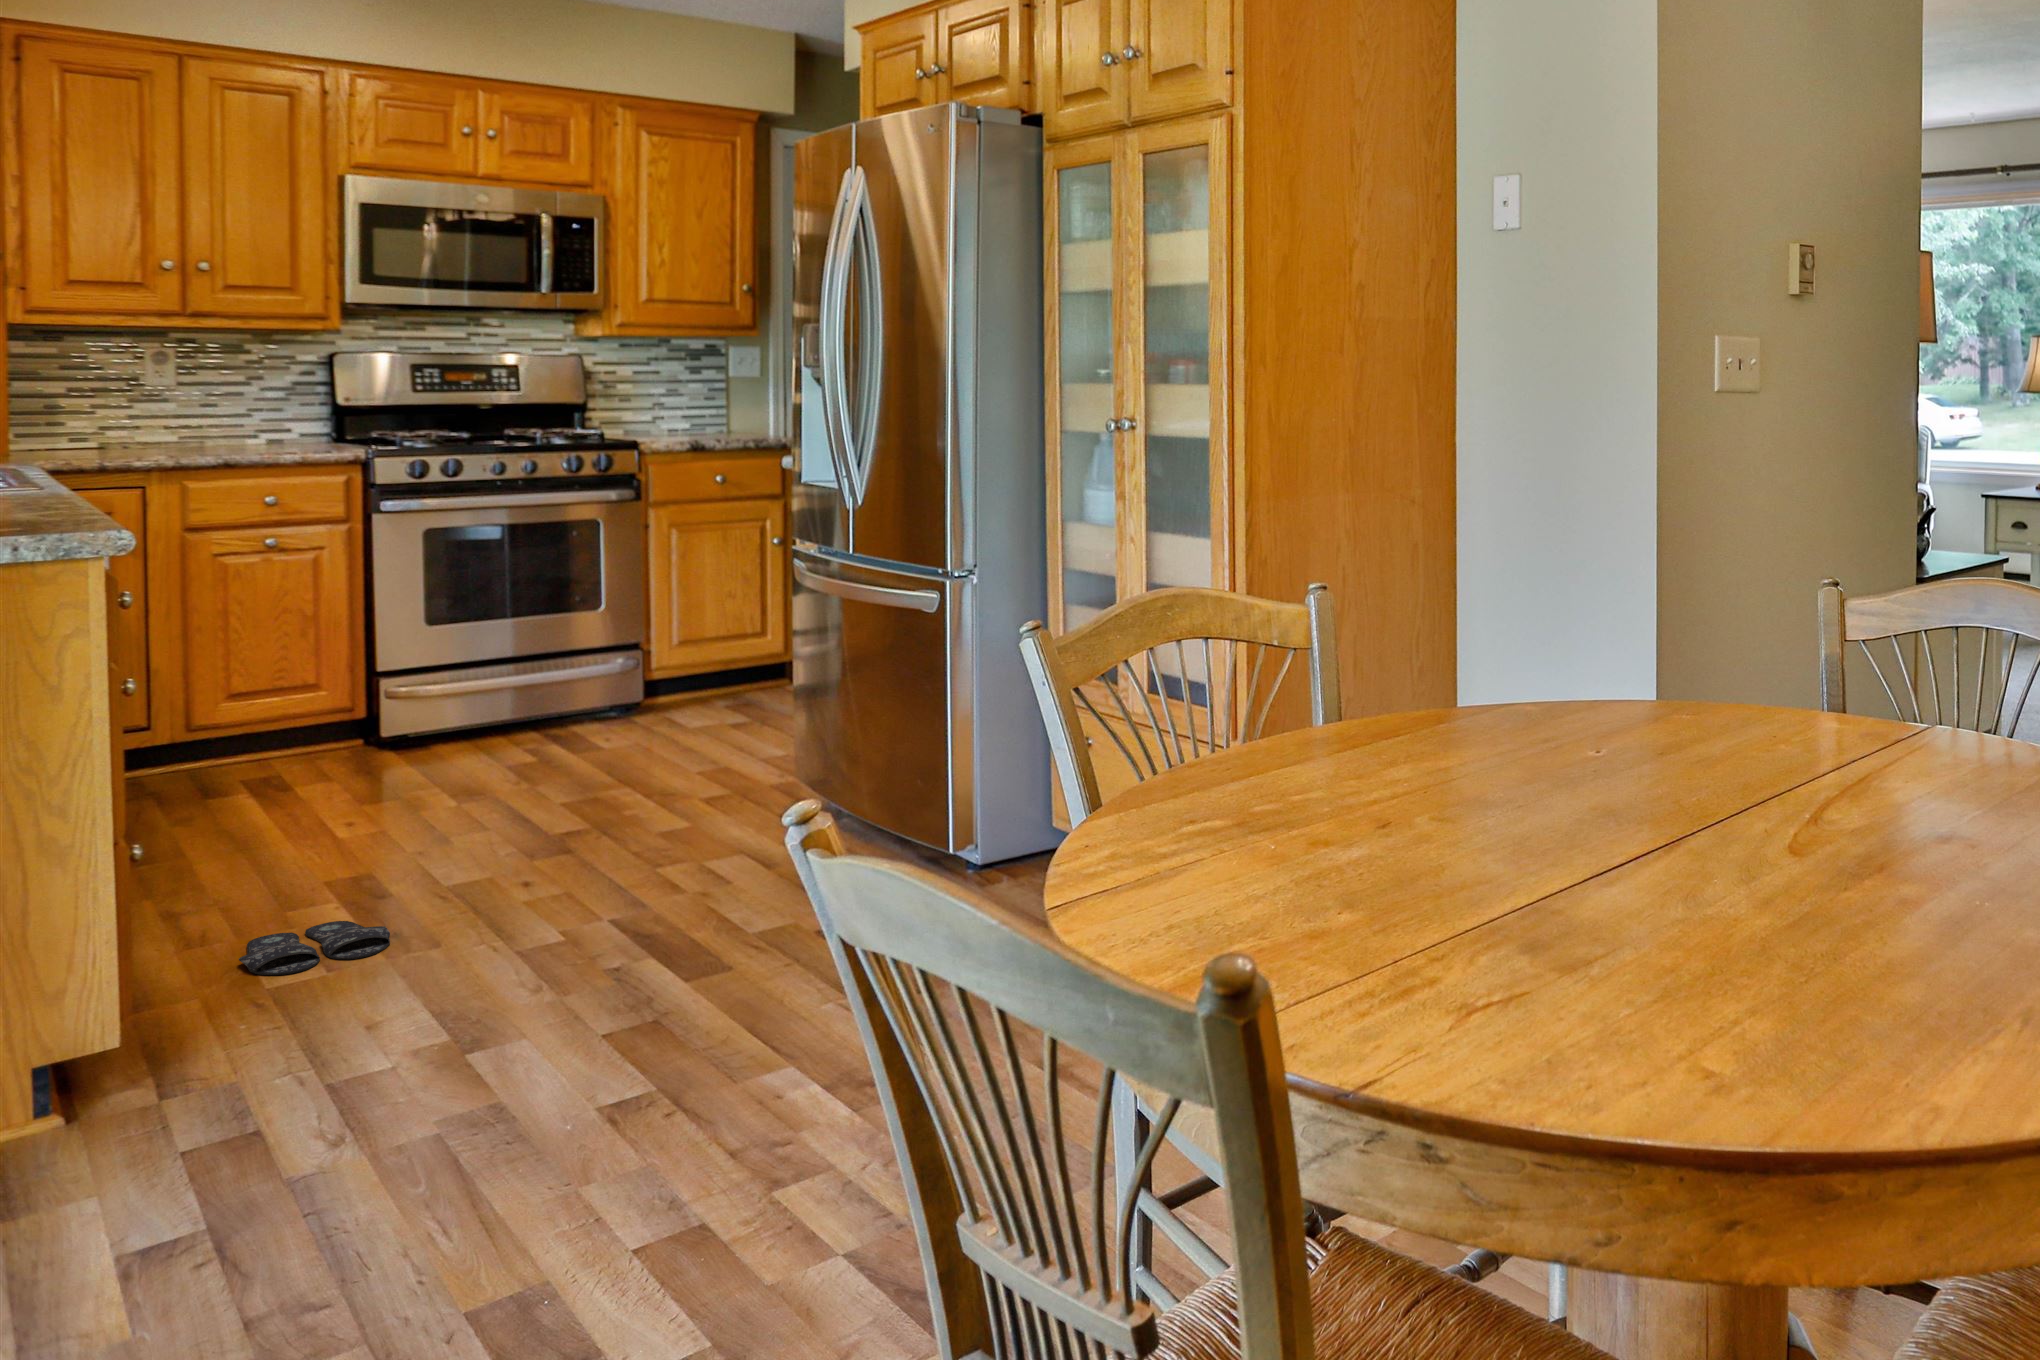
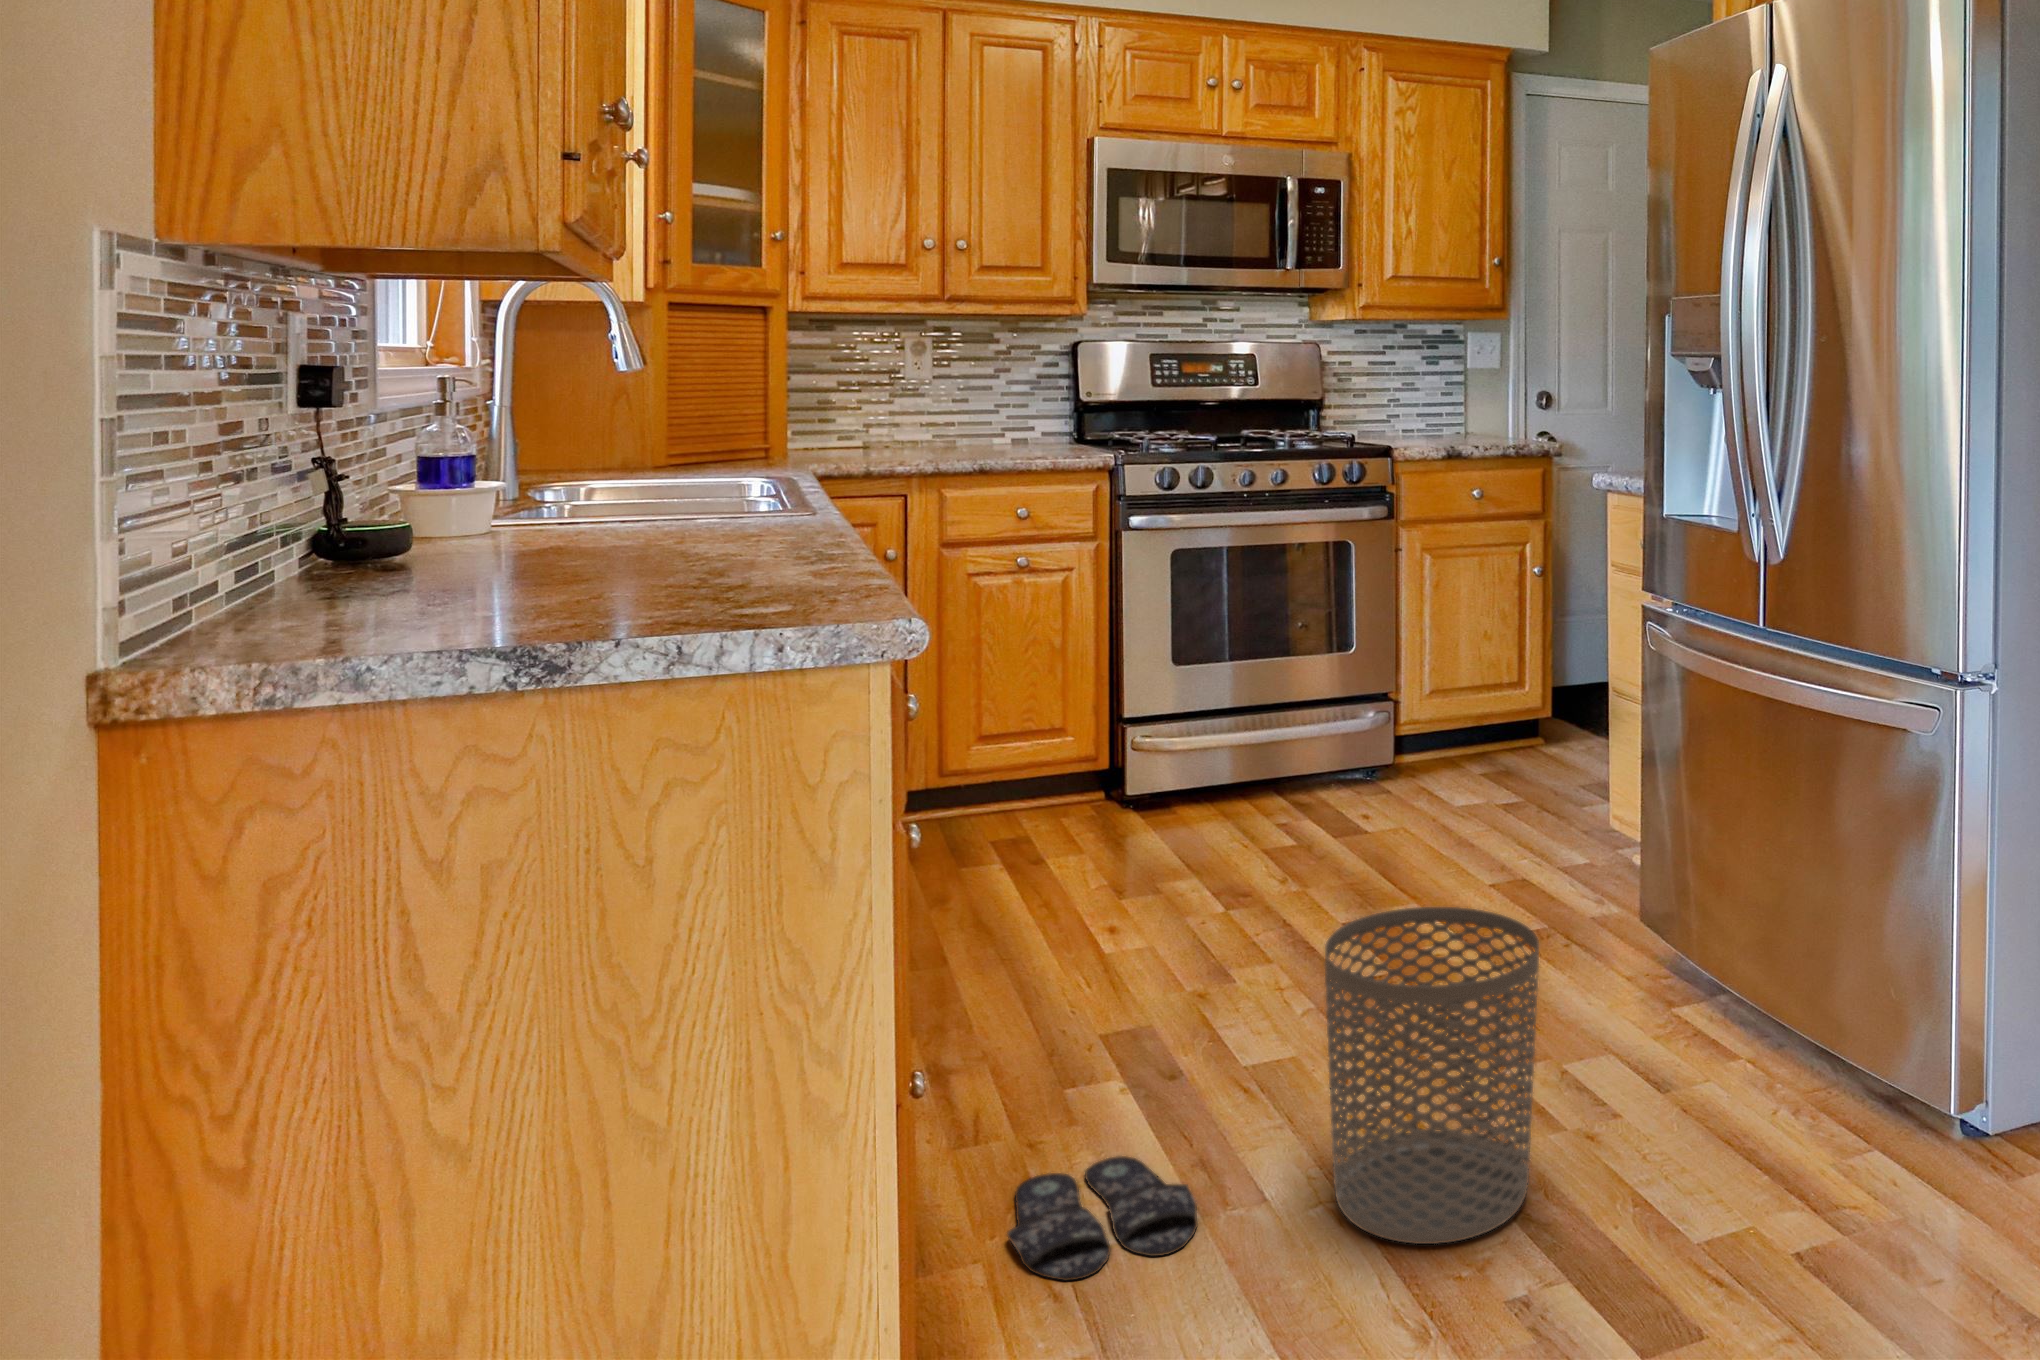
waste bin: none [487,741,647,935] -> present [1324,907,1539,1244]

